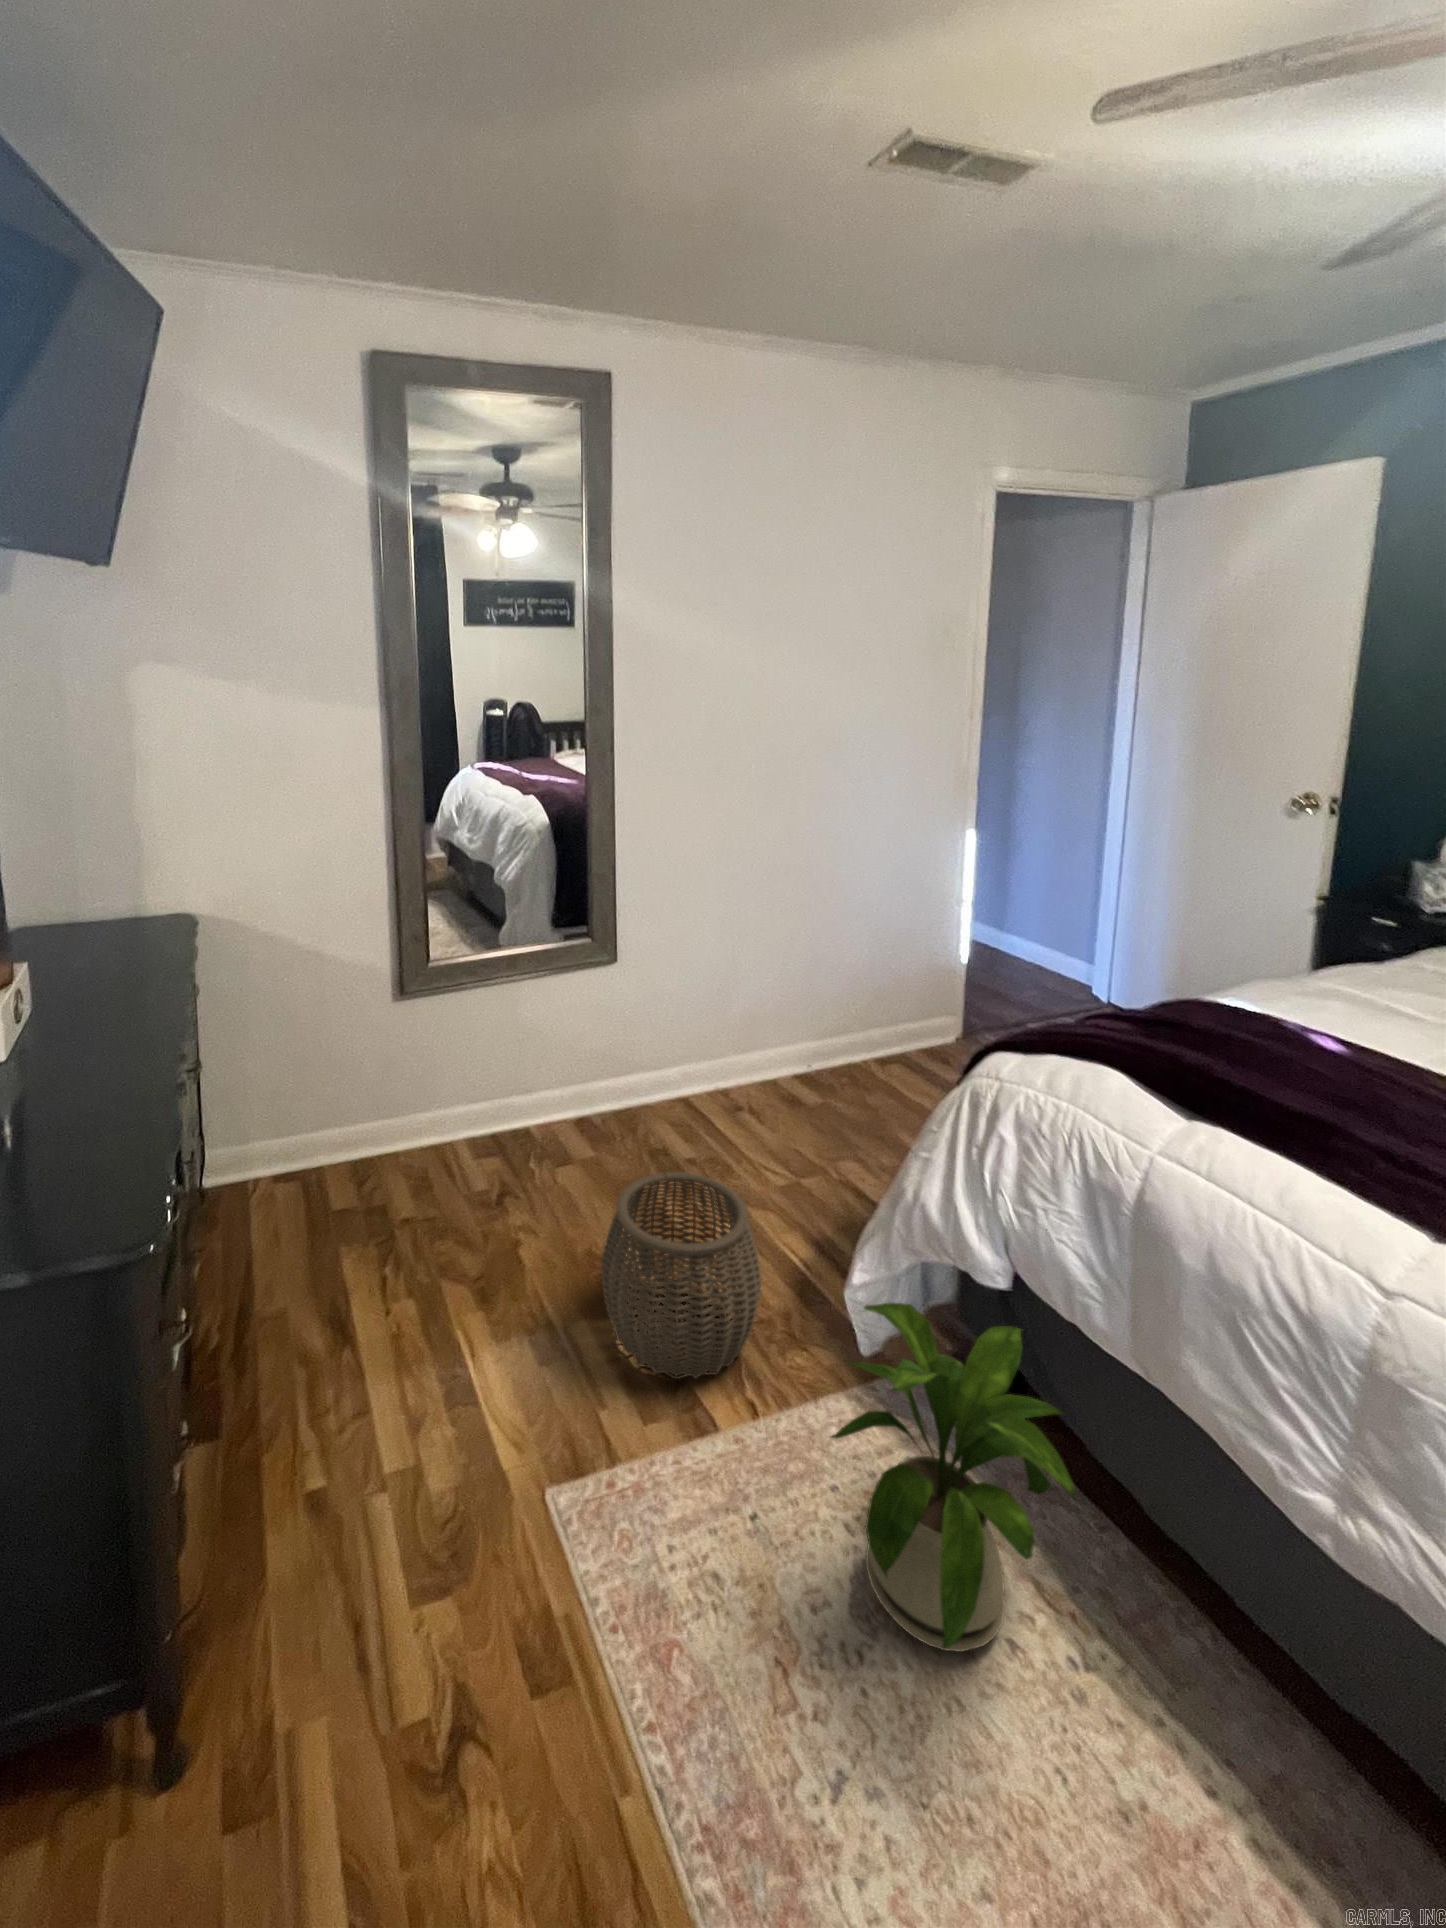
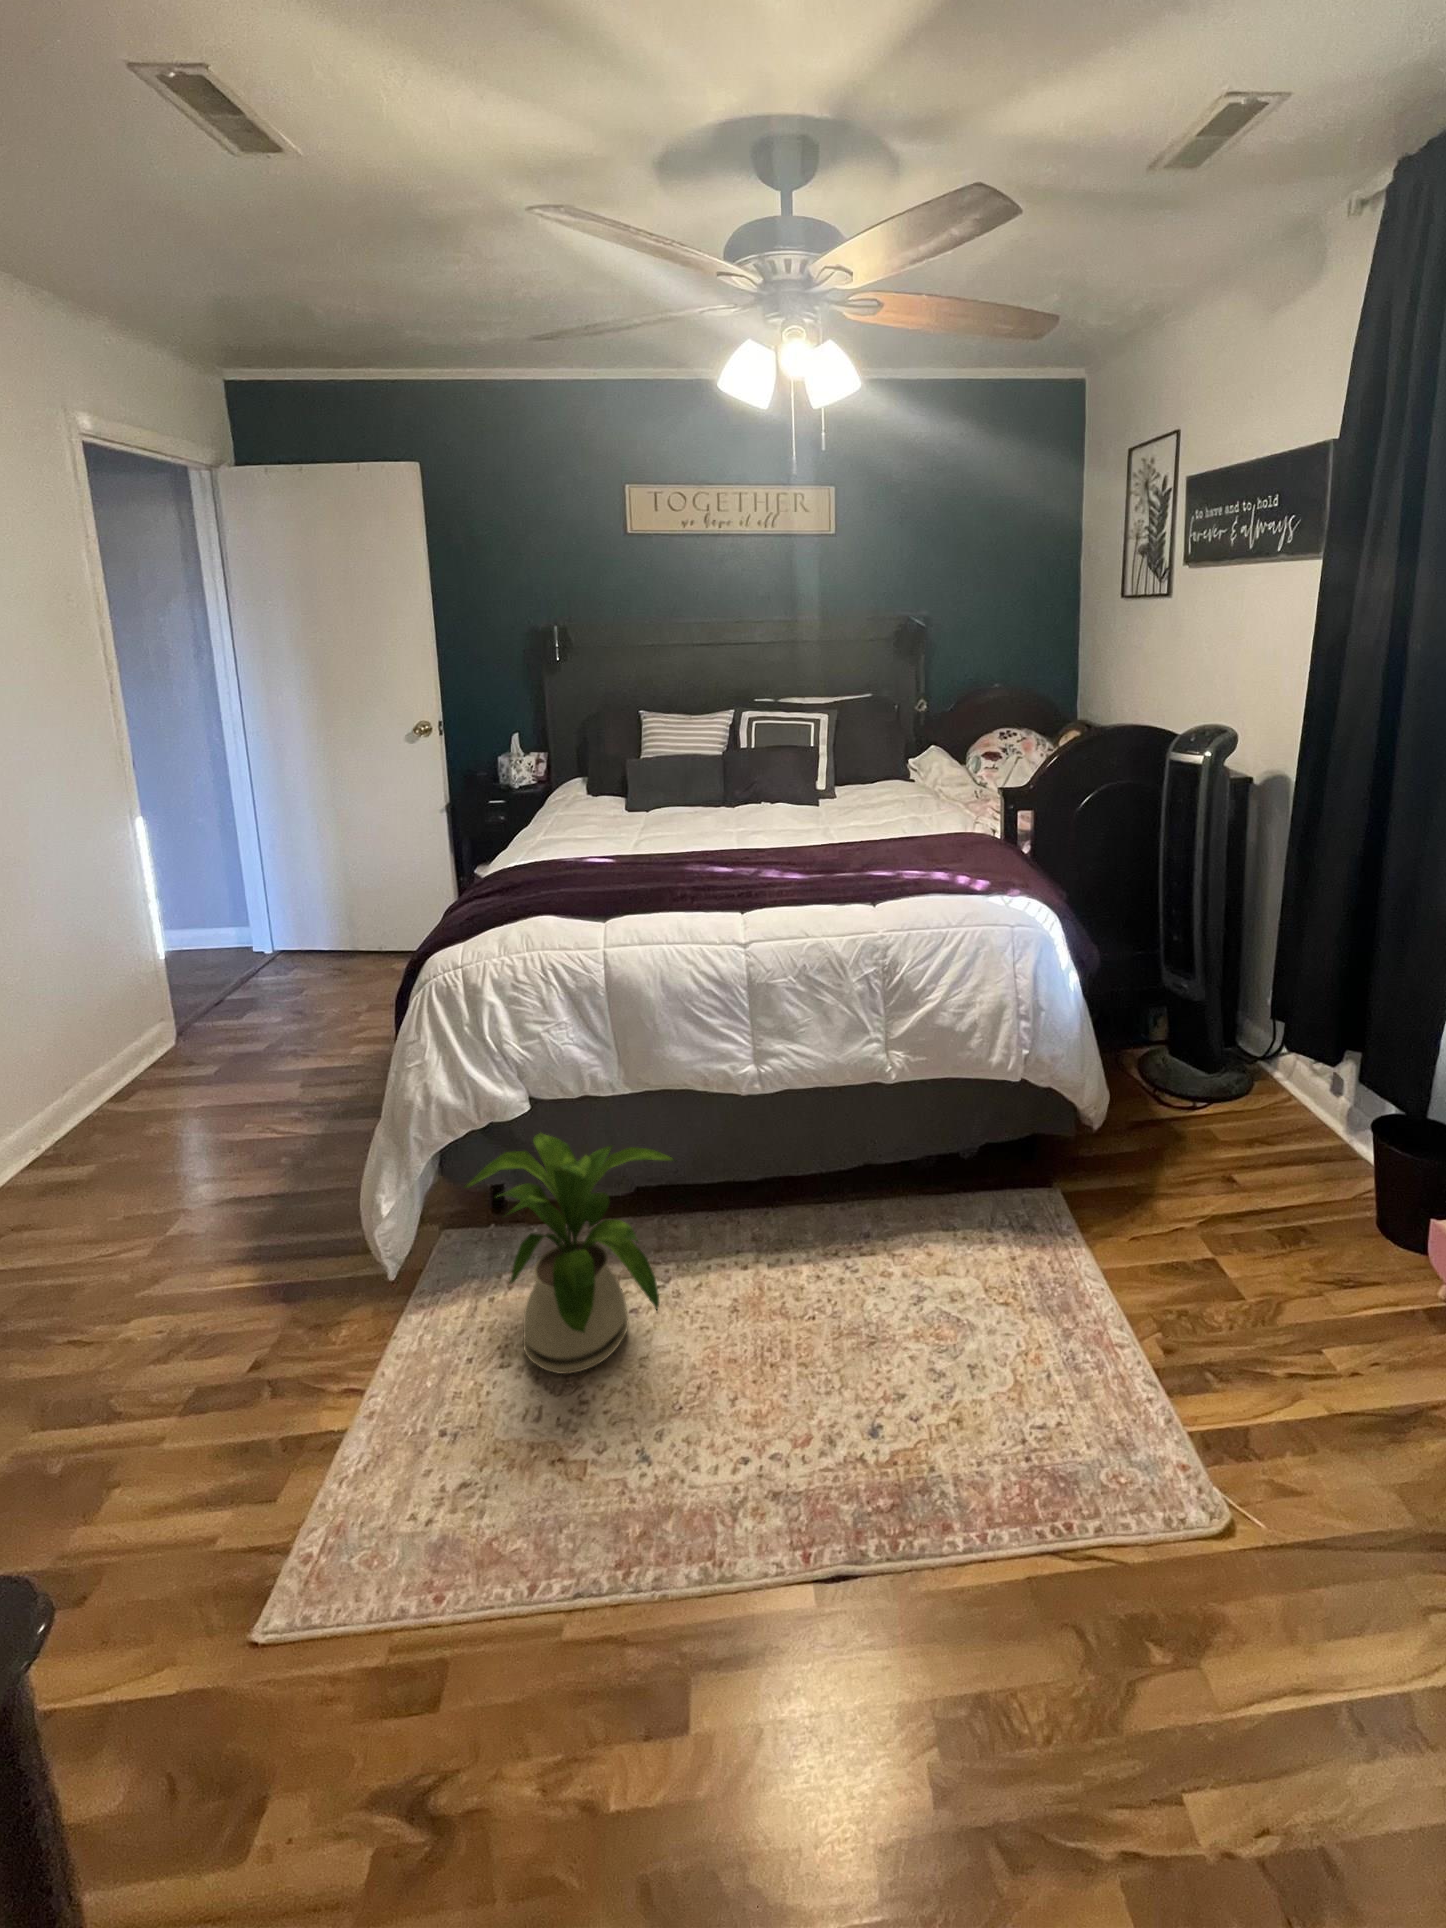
woven basket: present [601,1172,762,1379] -> none [72,1232,308,1493]

